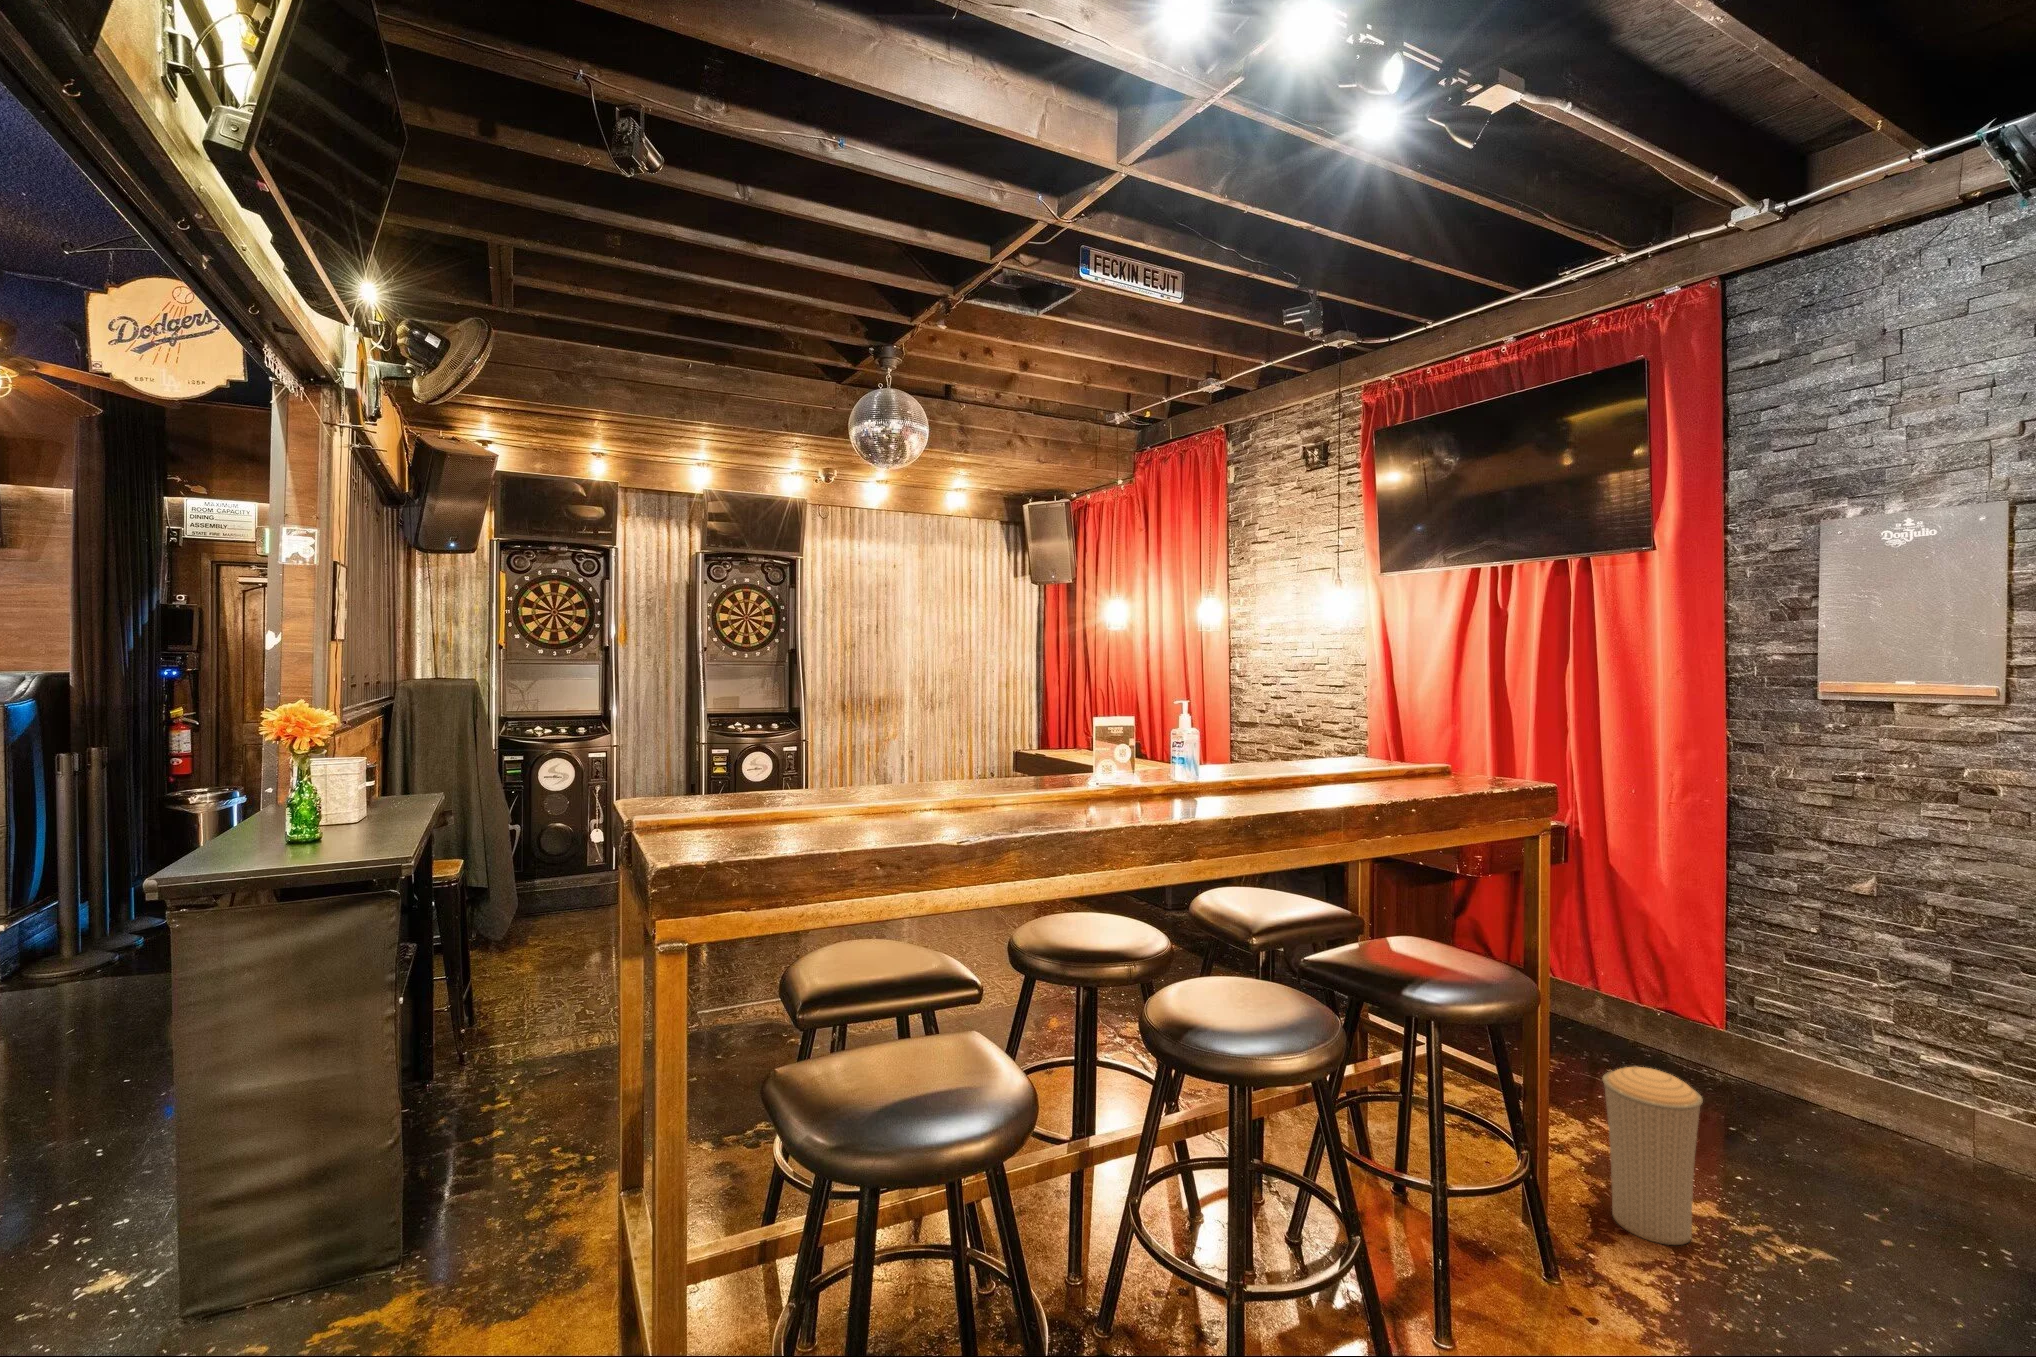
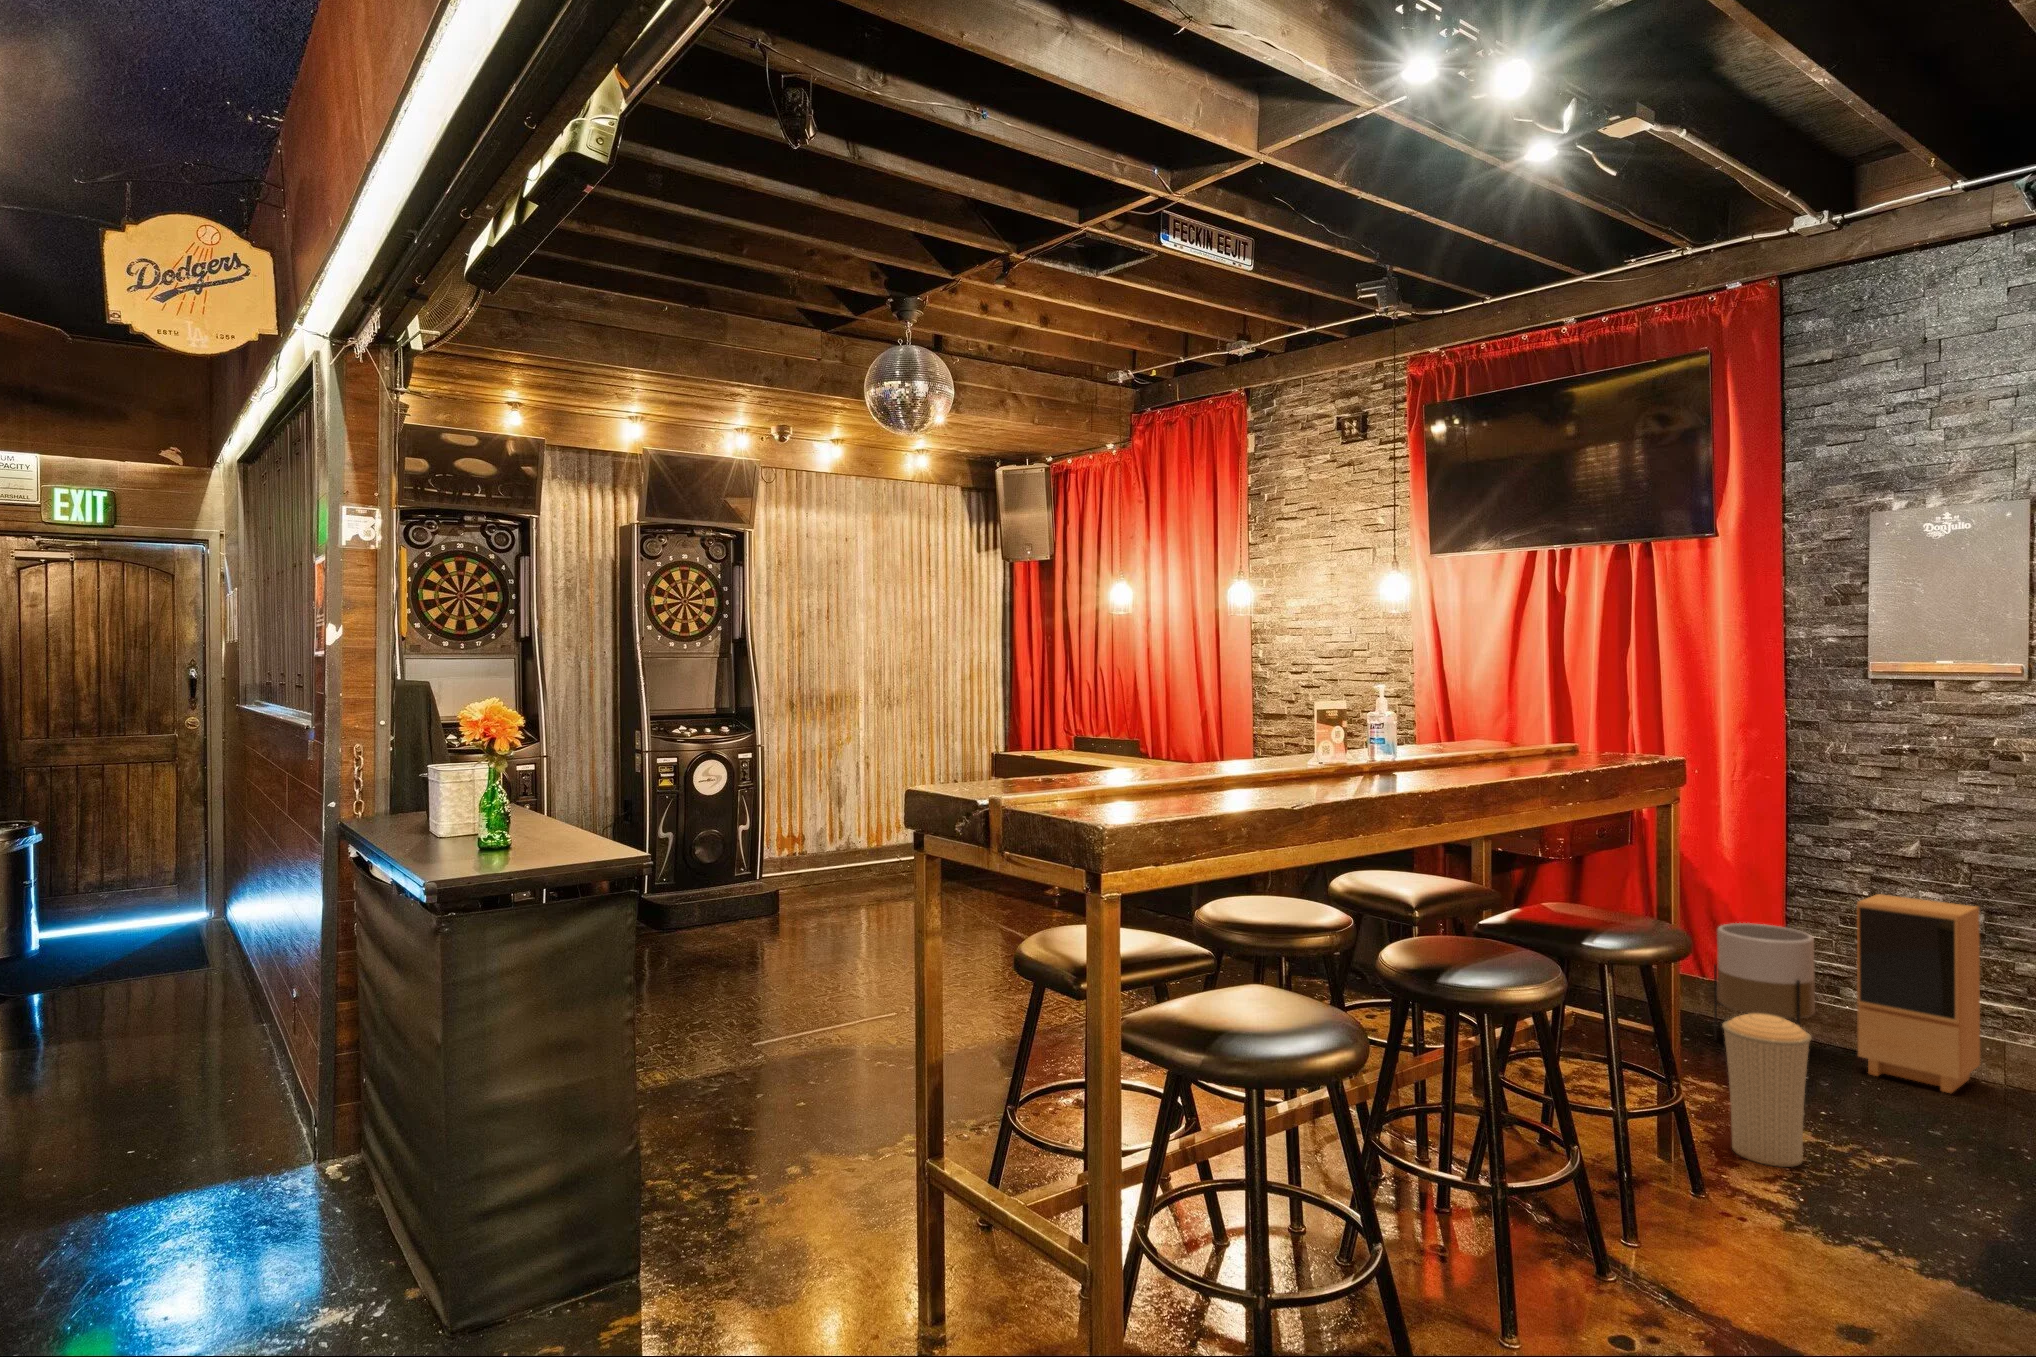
speaker: none [1796,932,1945,1162] -> present [1857,894,1980,1093]
planter: none [1642,952,1753,1107] -> present [1714,923,1815,1040]

